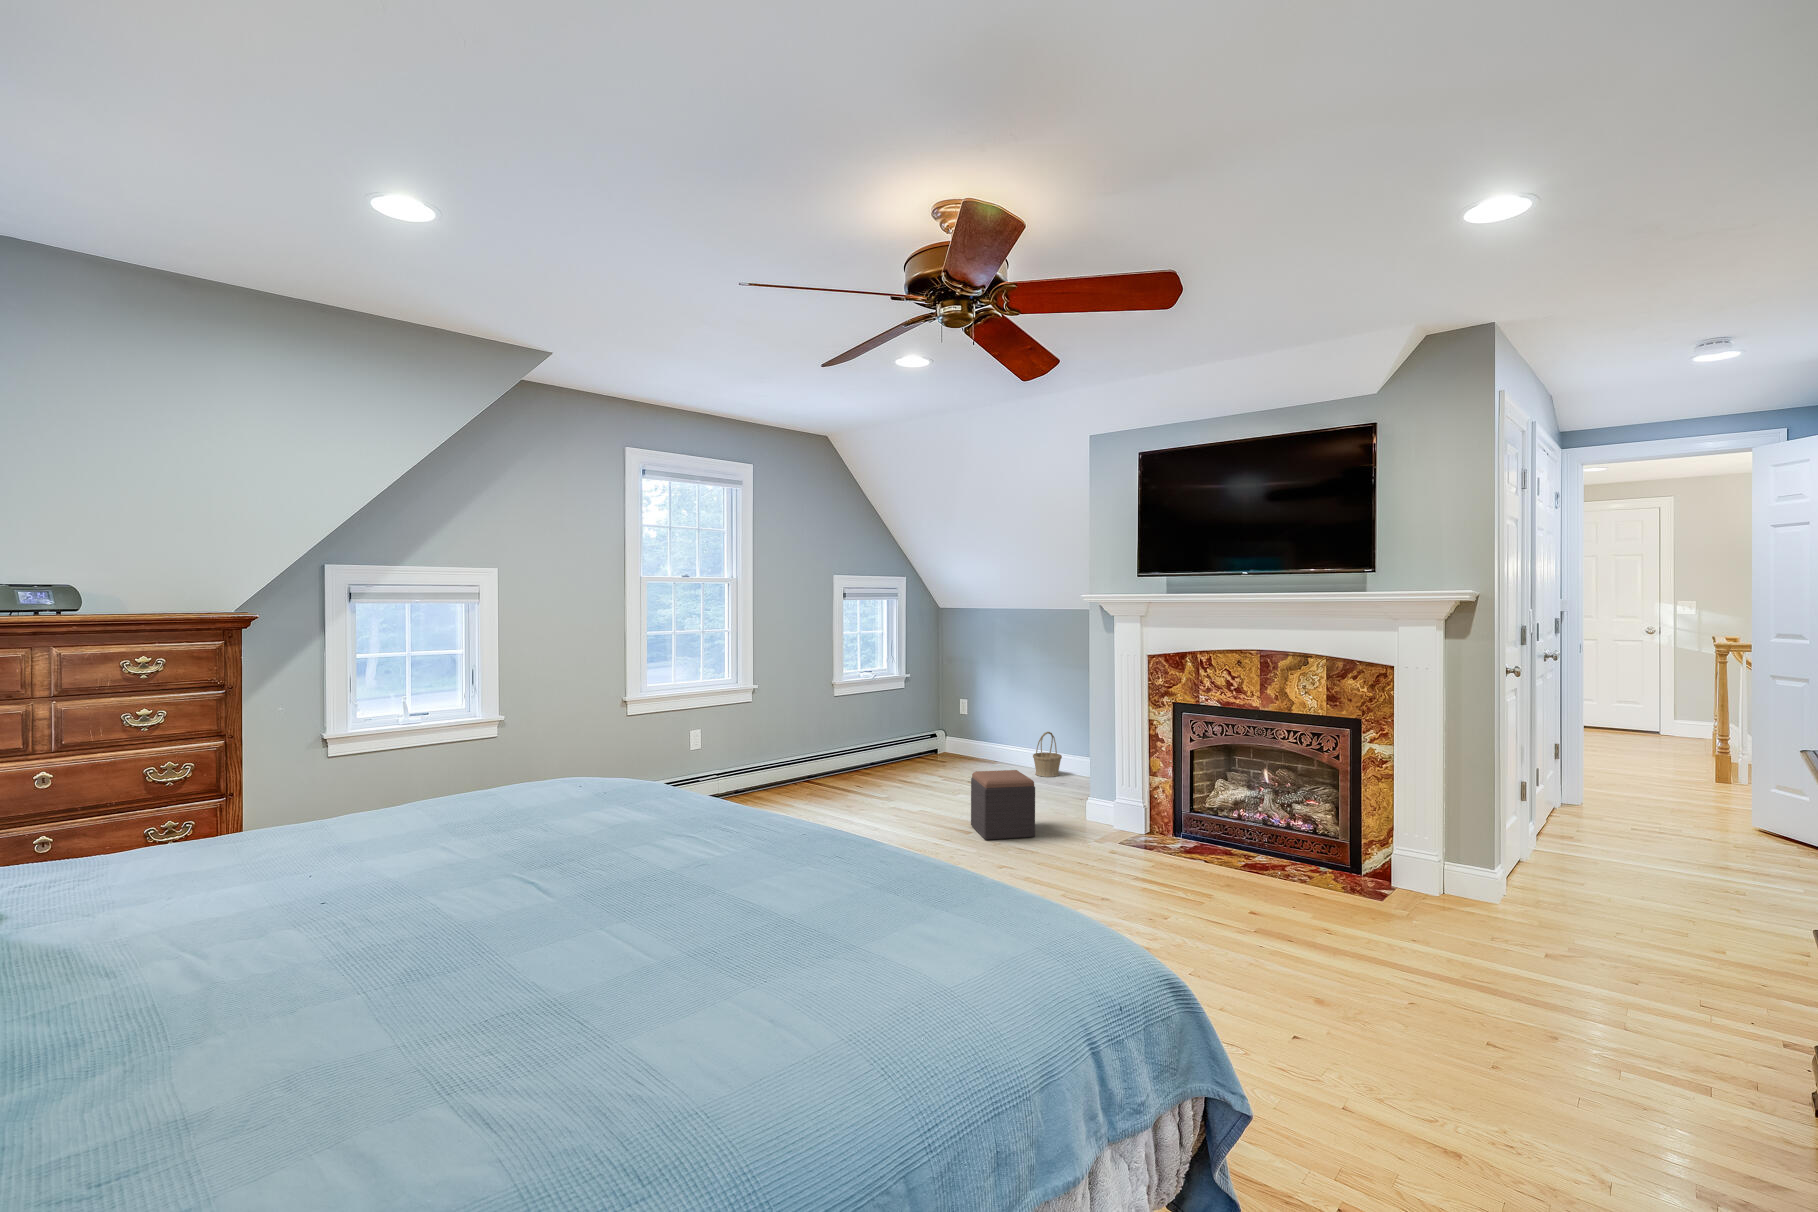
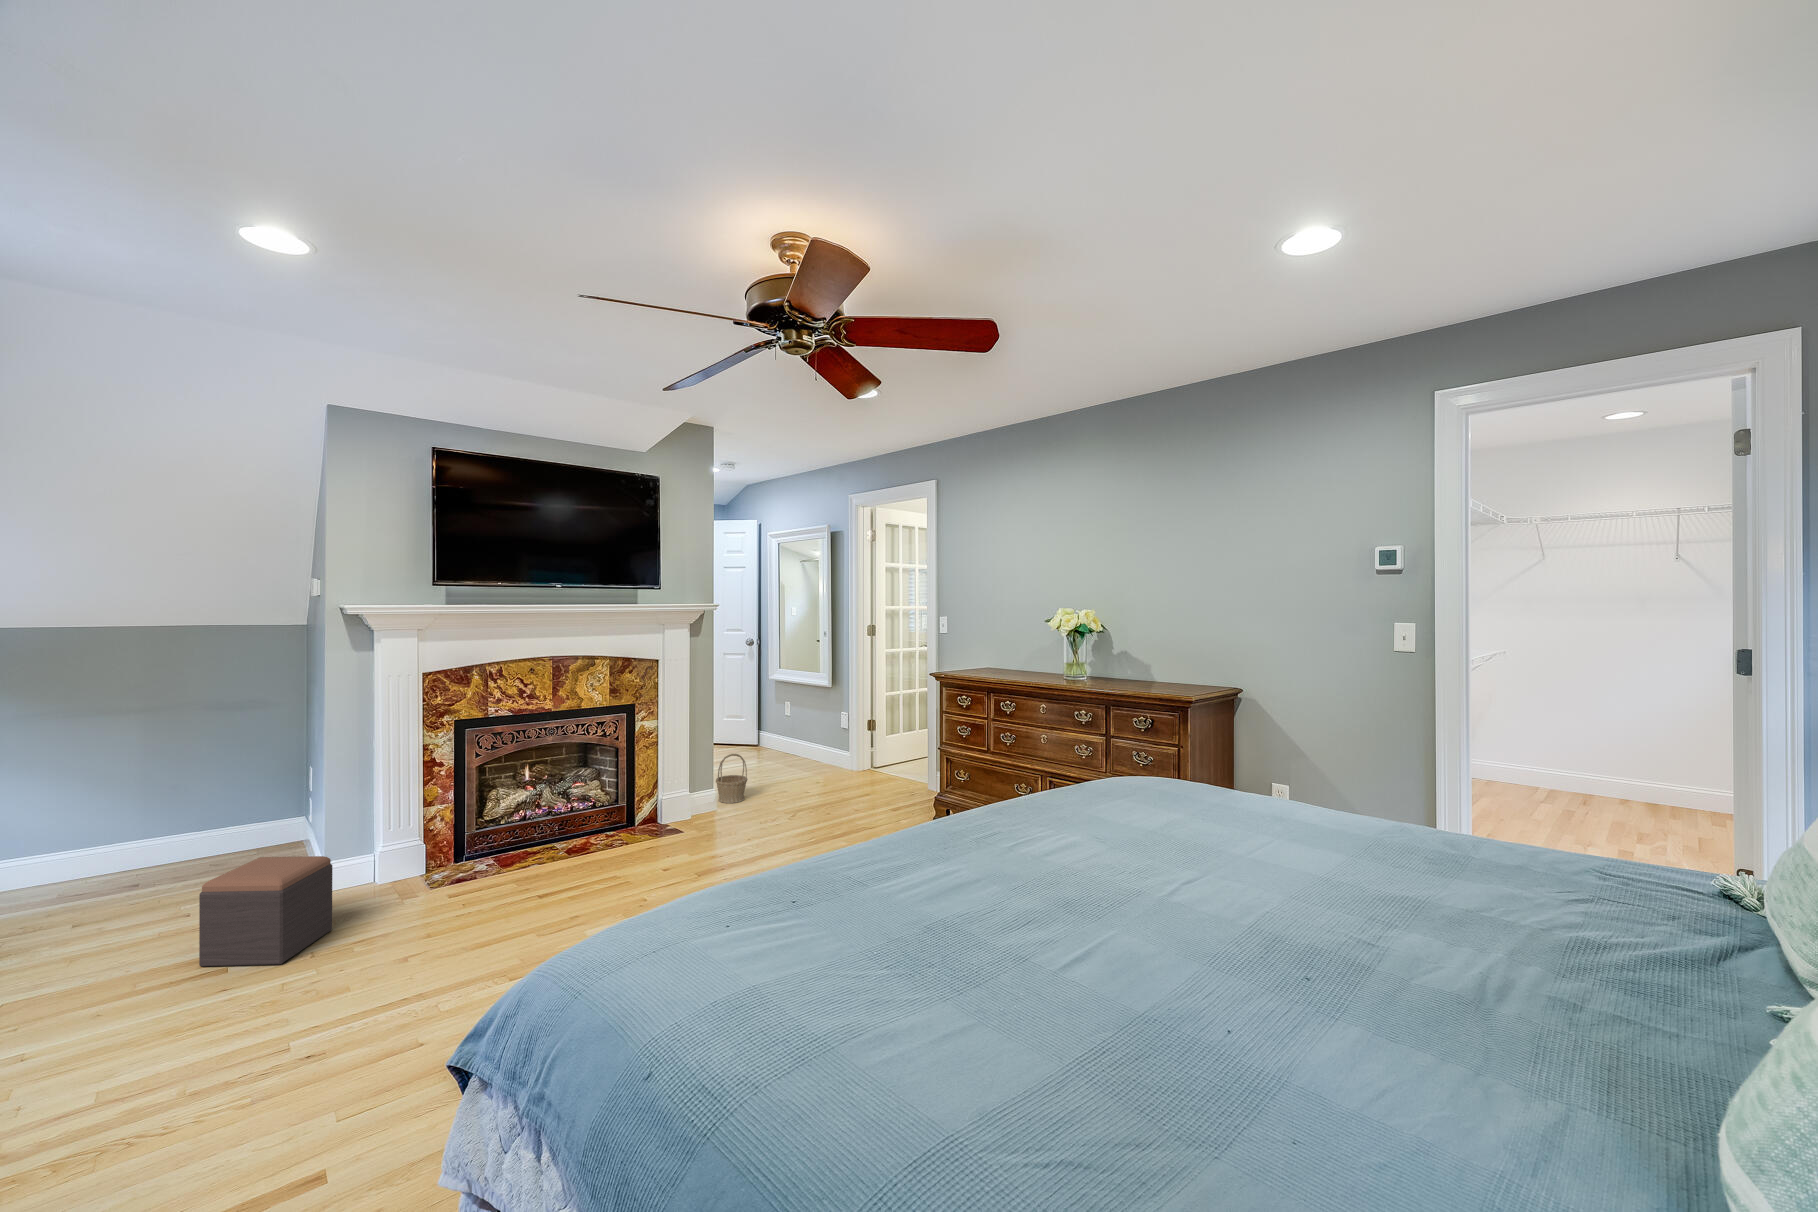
basket: present [1033,732,1062,777] -> present [716,754,748,803]

